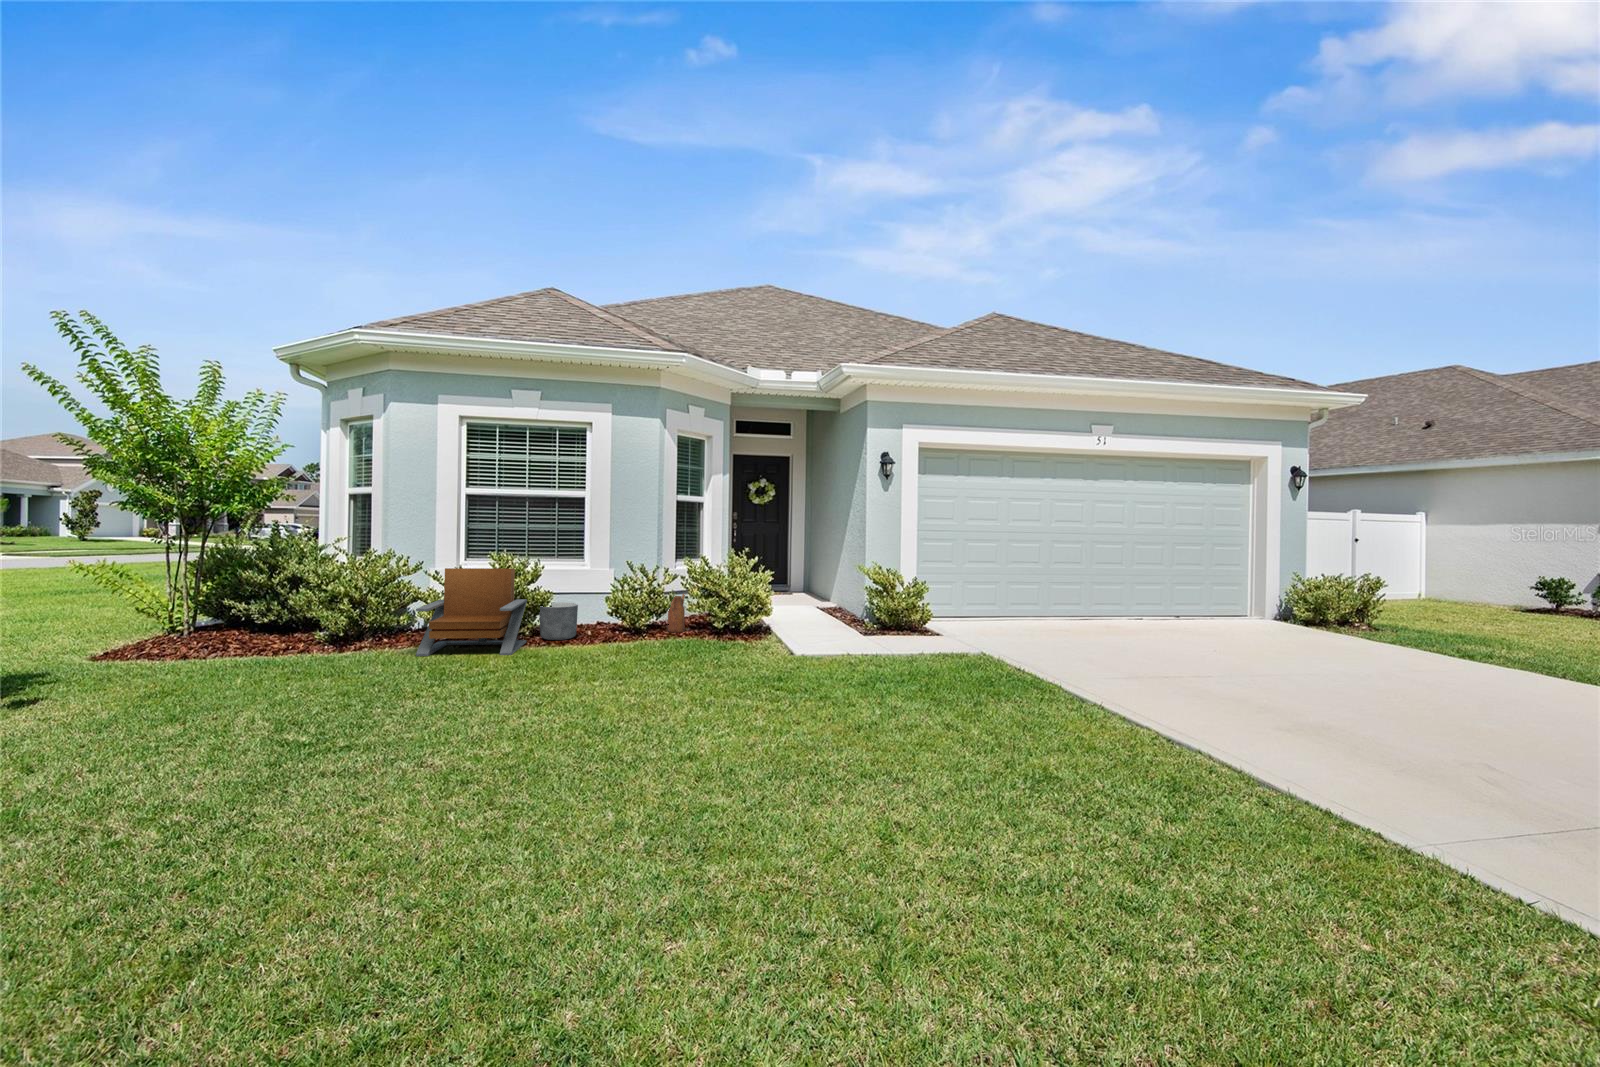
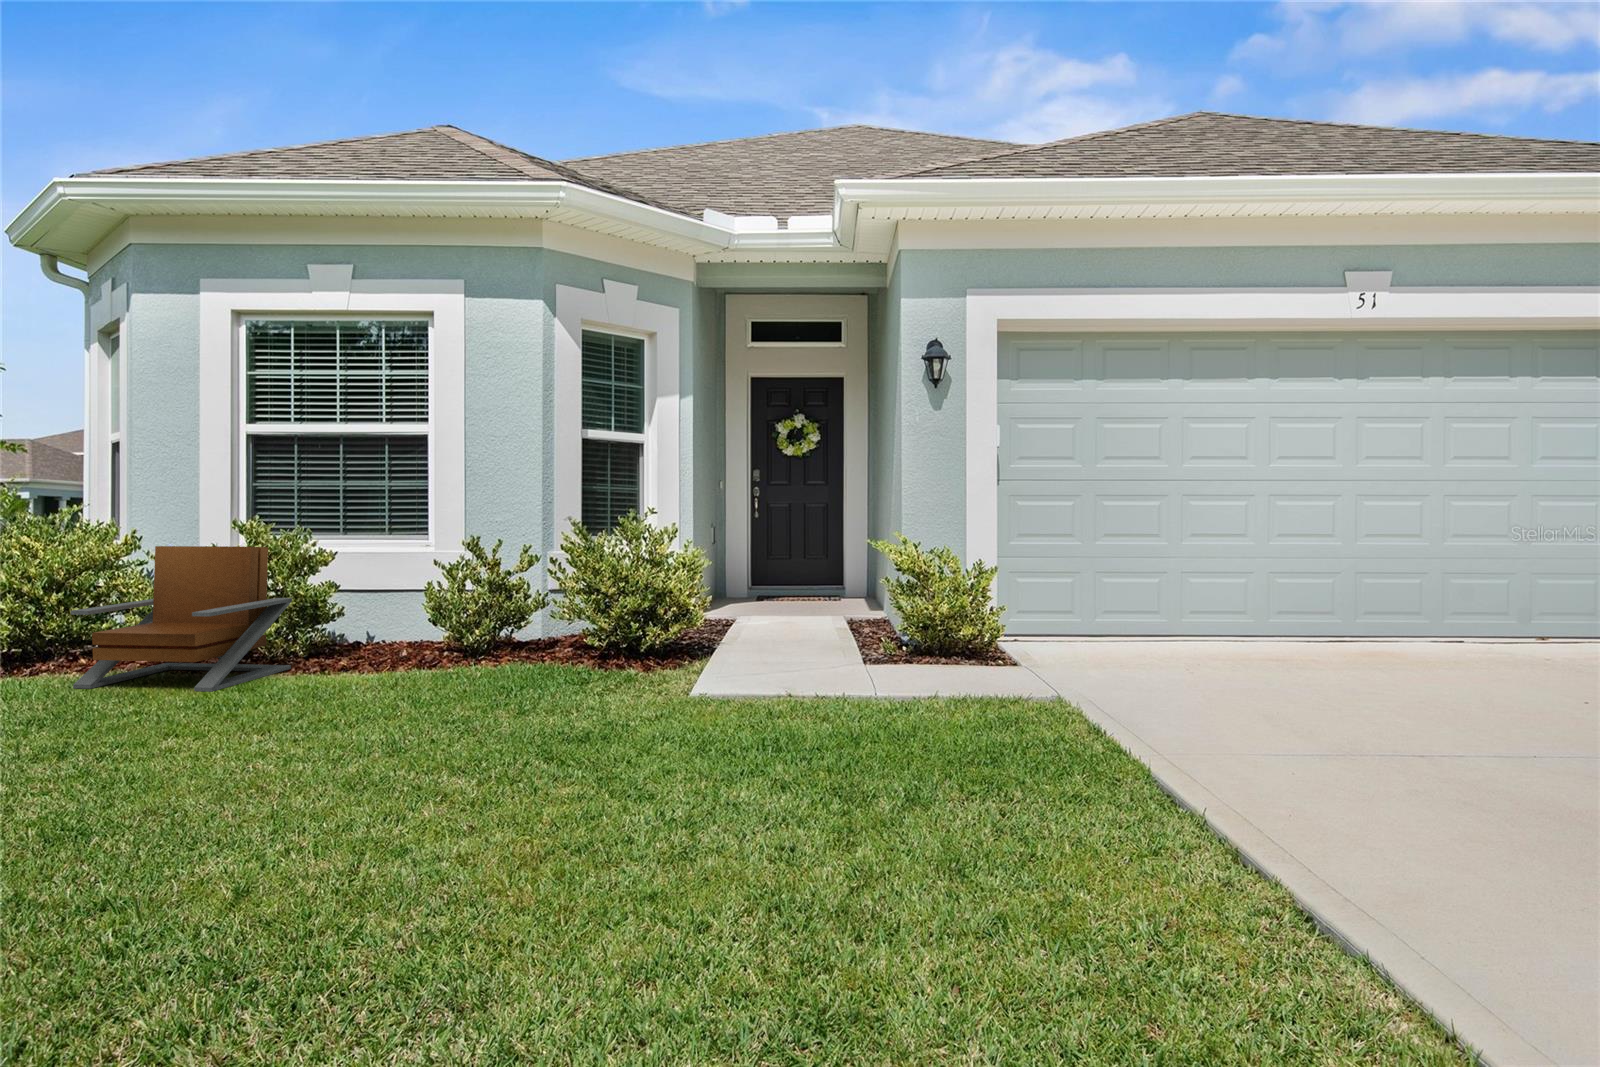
watering can: present [668,594,685,633] -> none [542,592,583,658]
planter: present [539,602,578,640] -> none [318,604,386,666]

